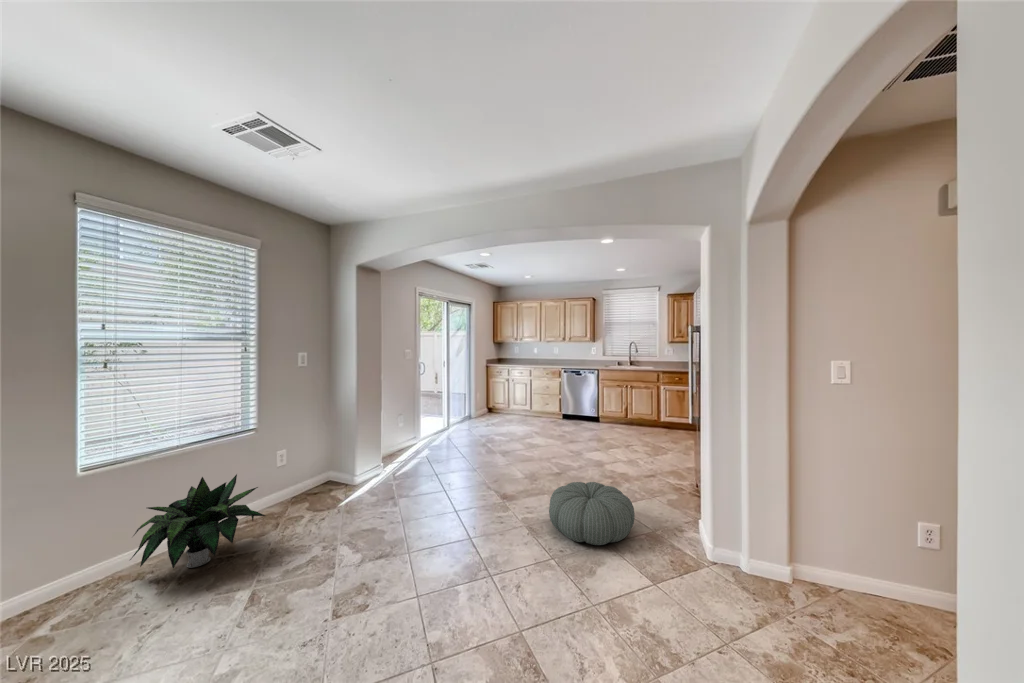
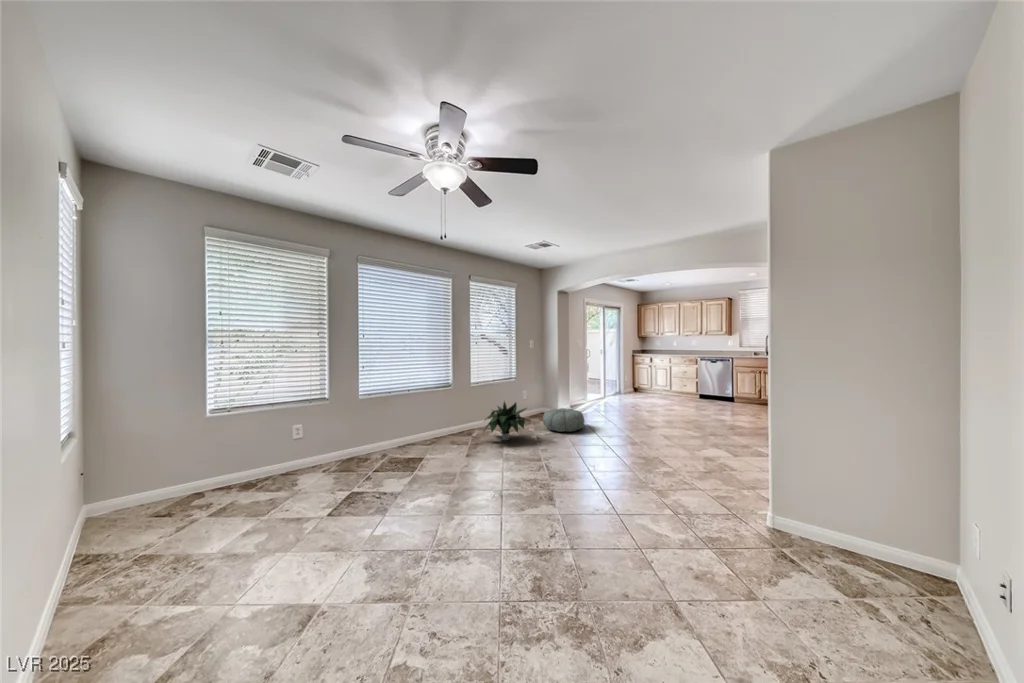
pouf: present [549,482,635,545] -> present [543,408,584,432]

